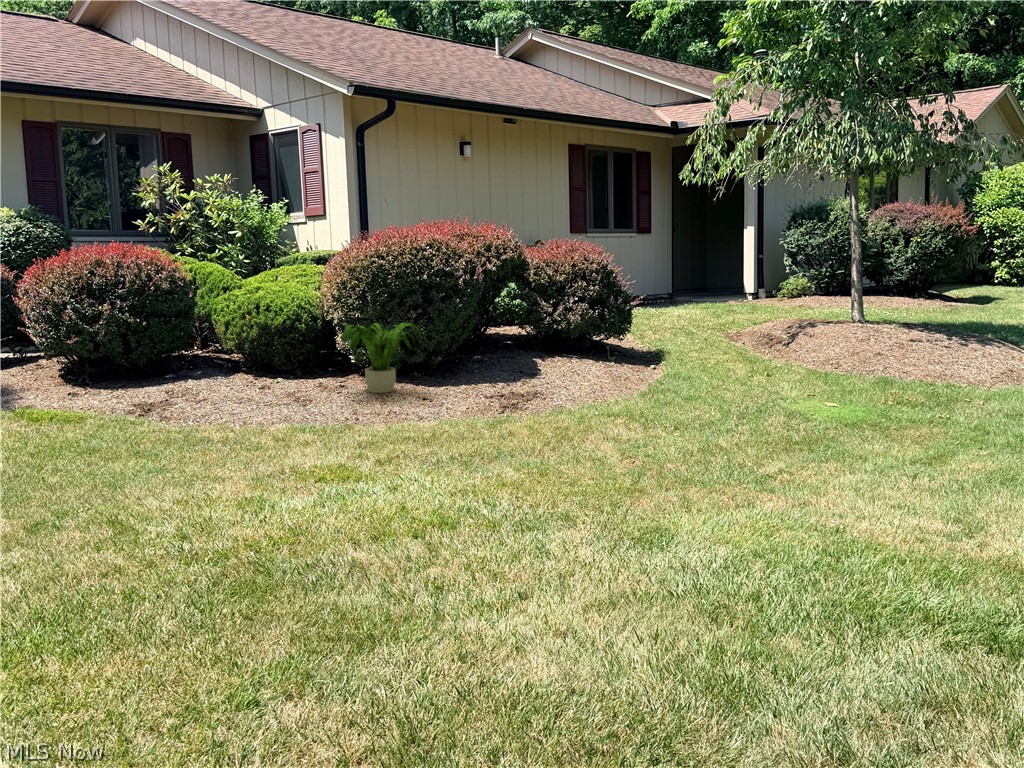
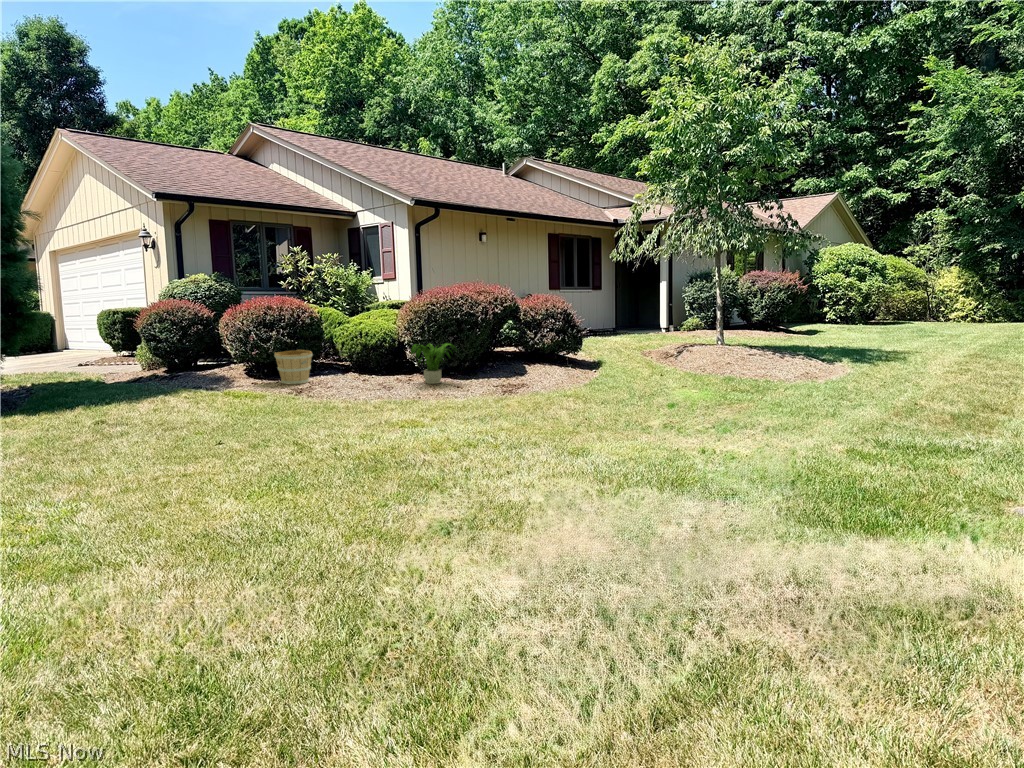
wooden bucket: none [106,335,173,395] -> present [274,350,313,385]

